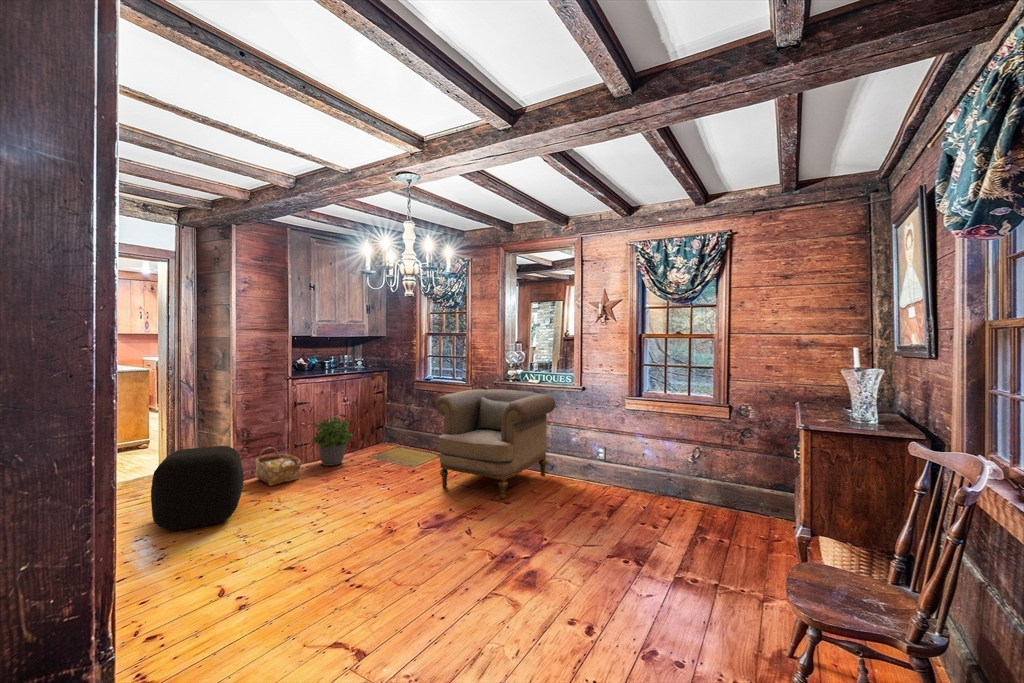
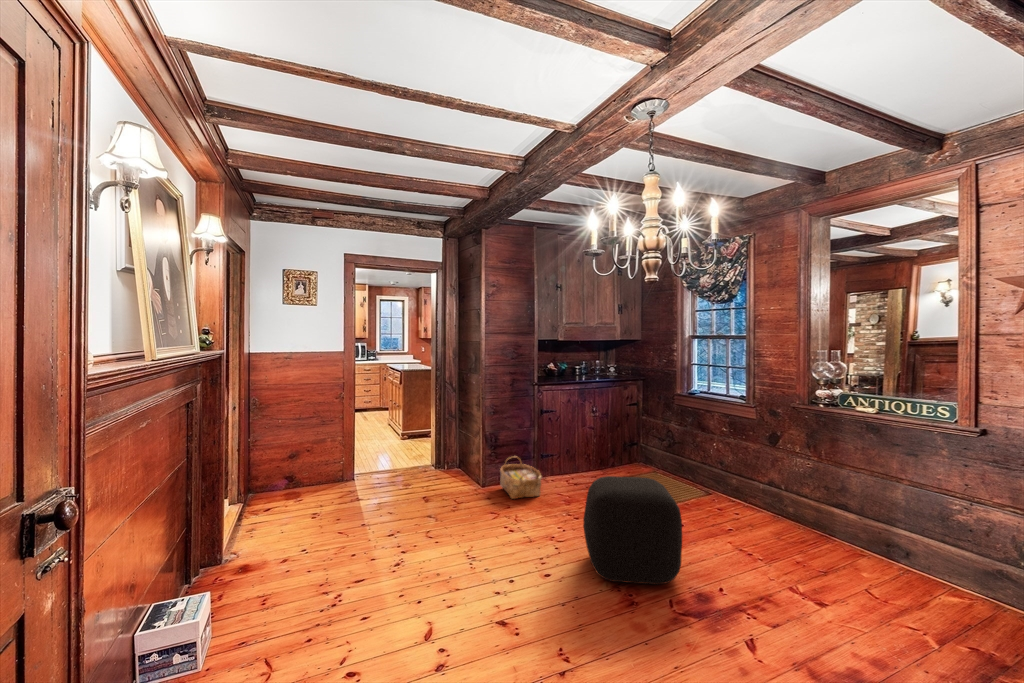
armchair: present [436,389,556,499] -> none [700,414,915,596]
potted plant: present [312,417,353,466] -> none [556,430,601,486]
ottoman: present [151,446,244,530] -> present [583,476,682,585]

